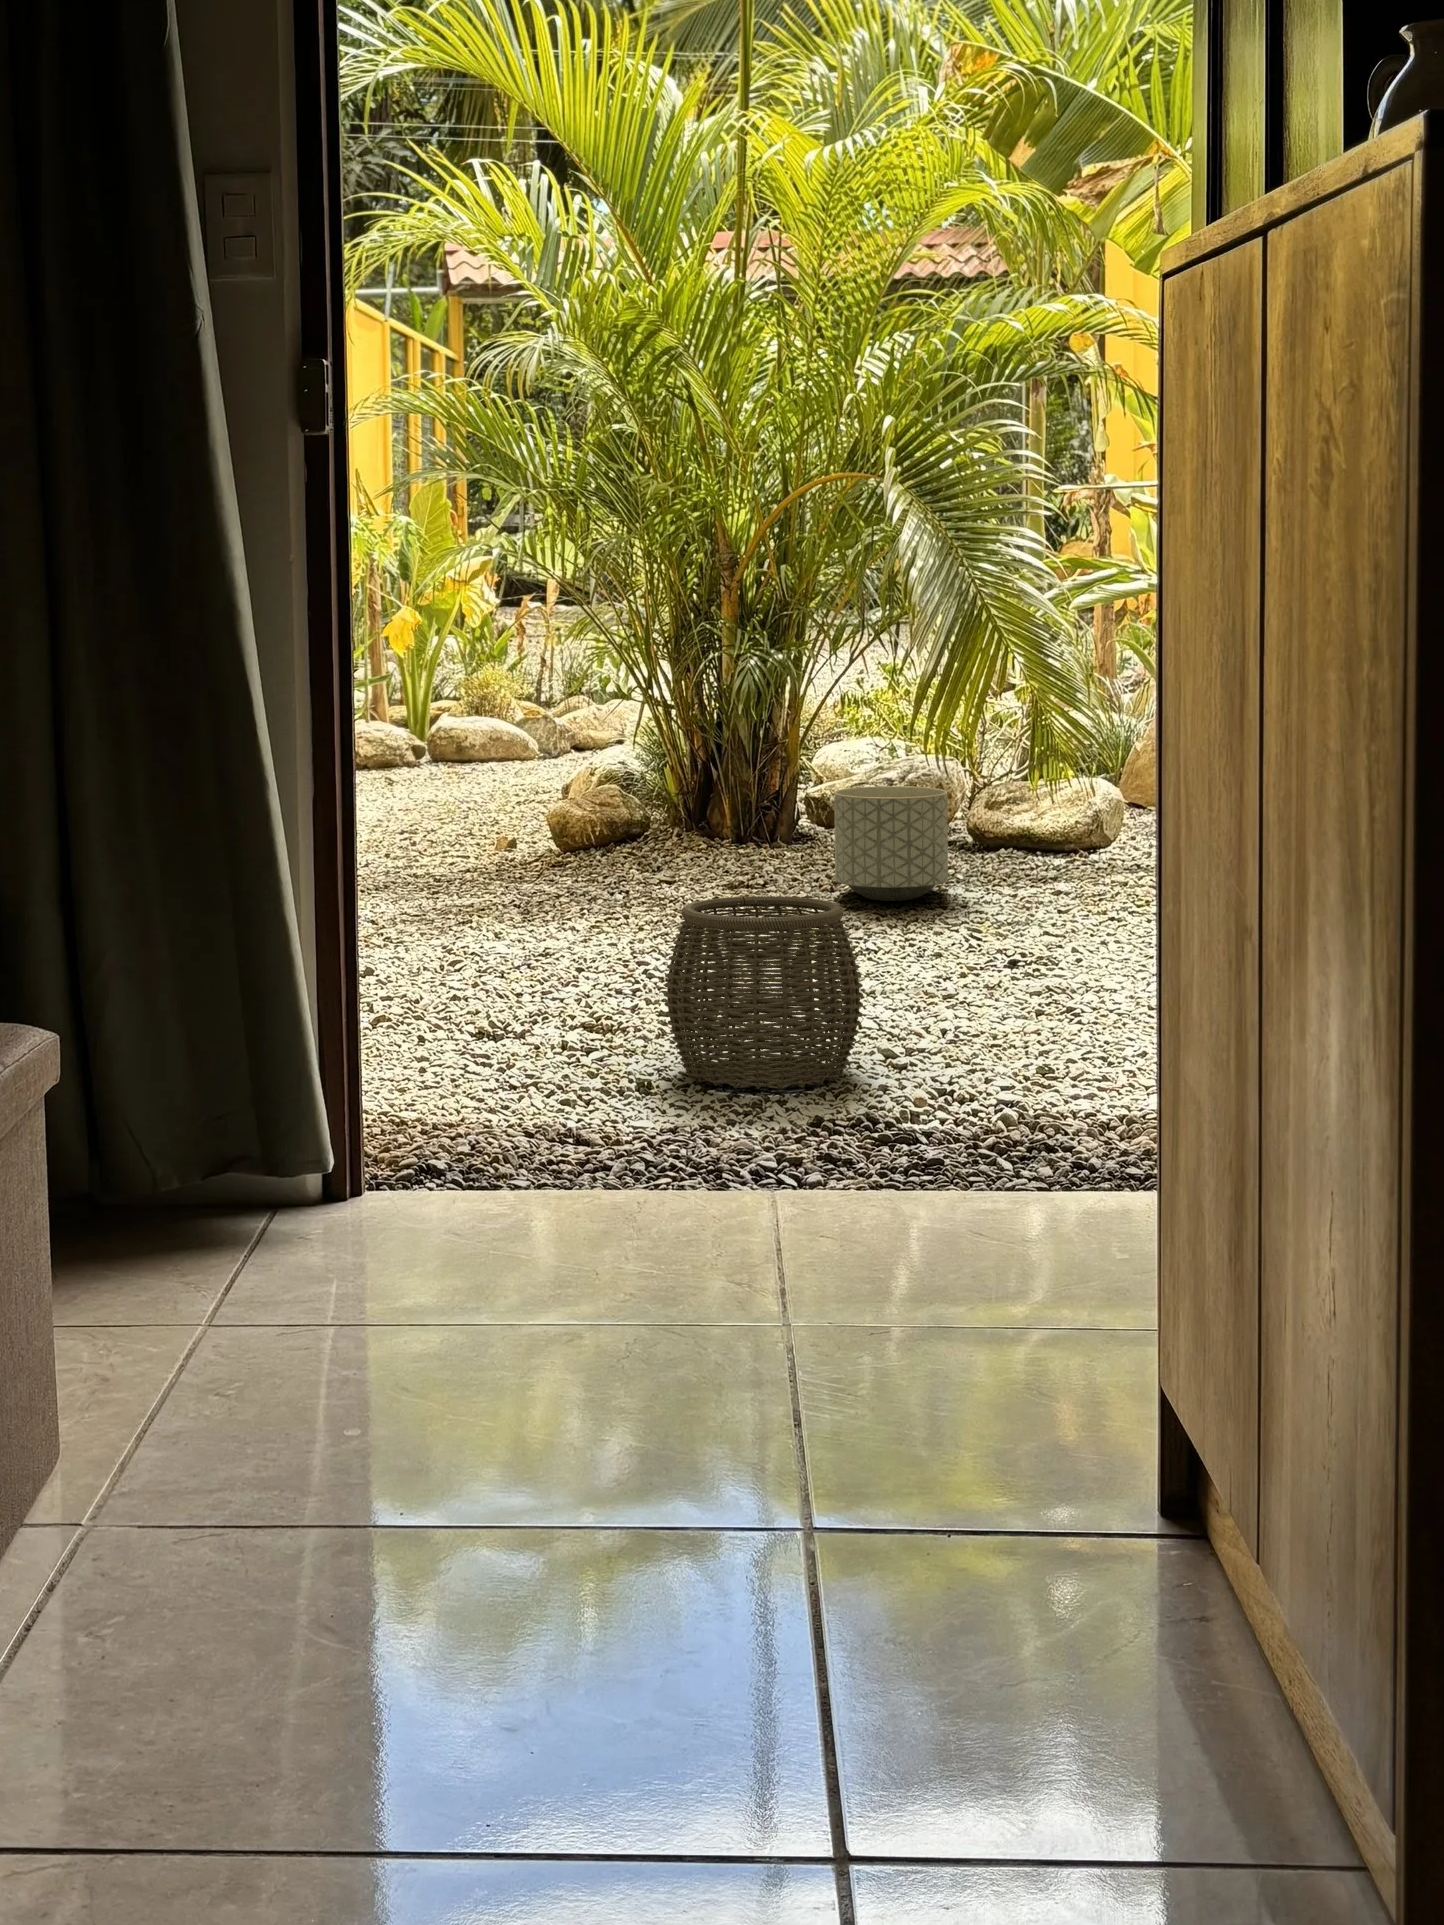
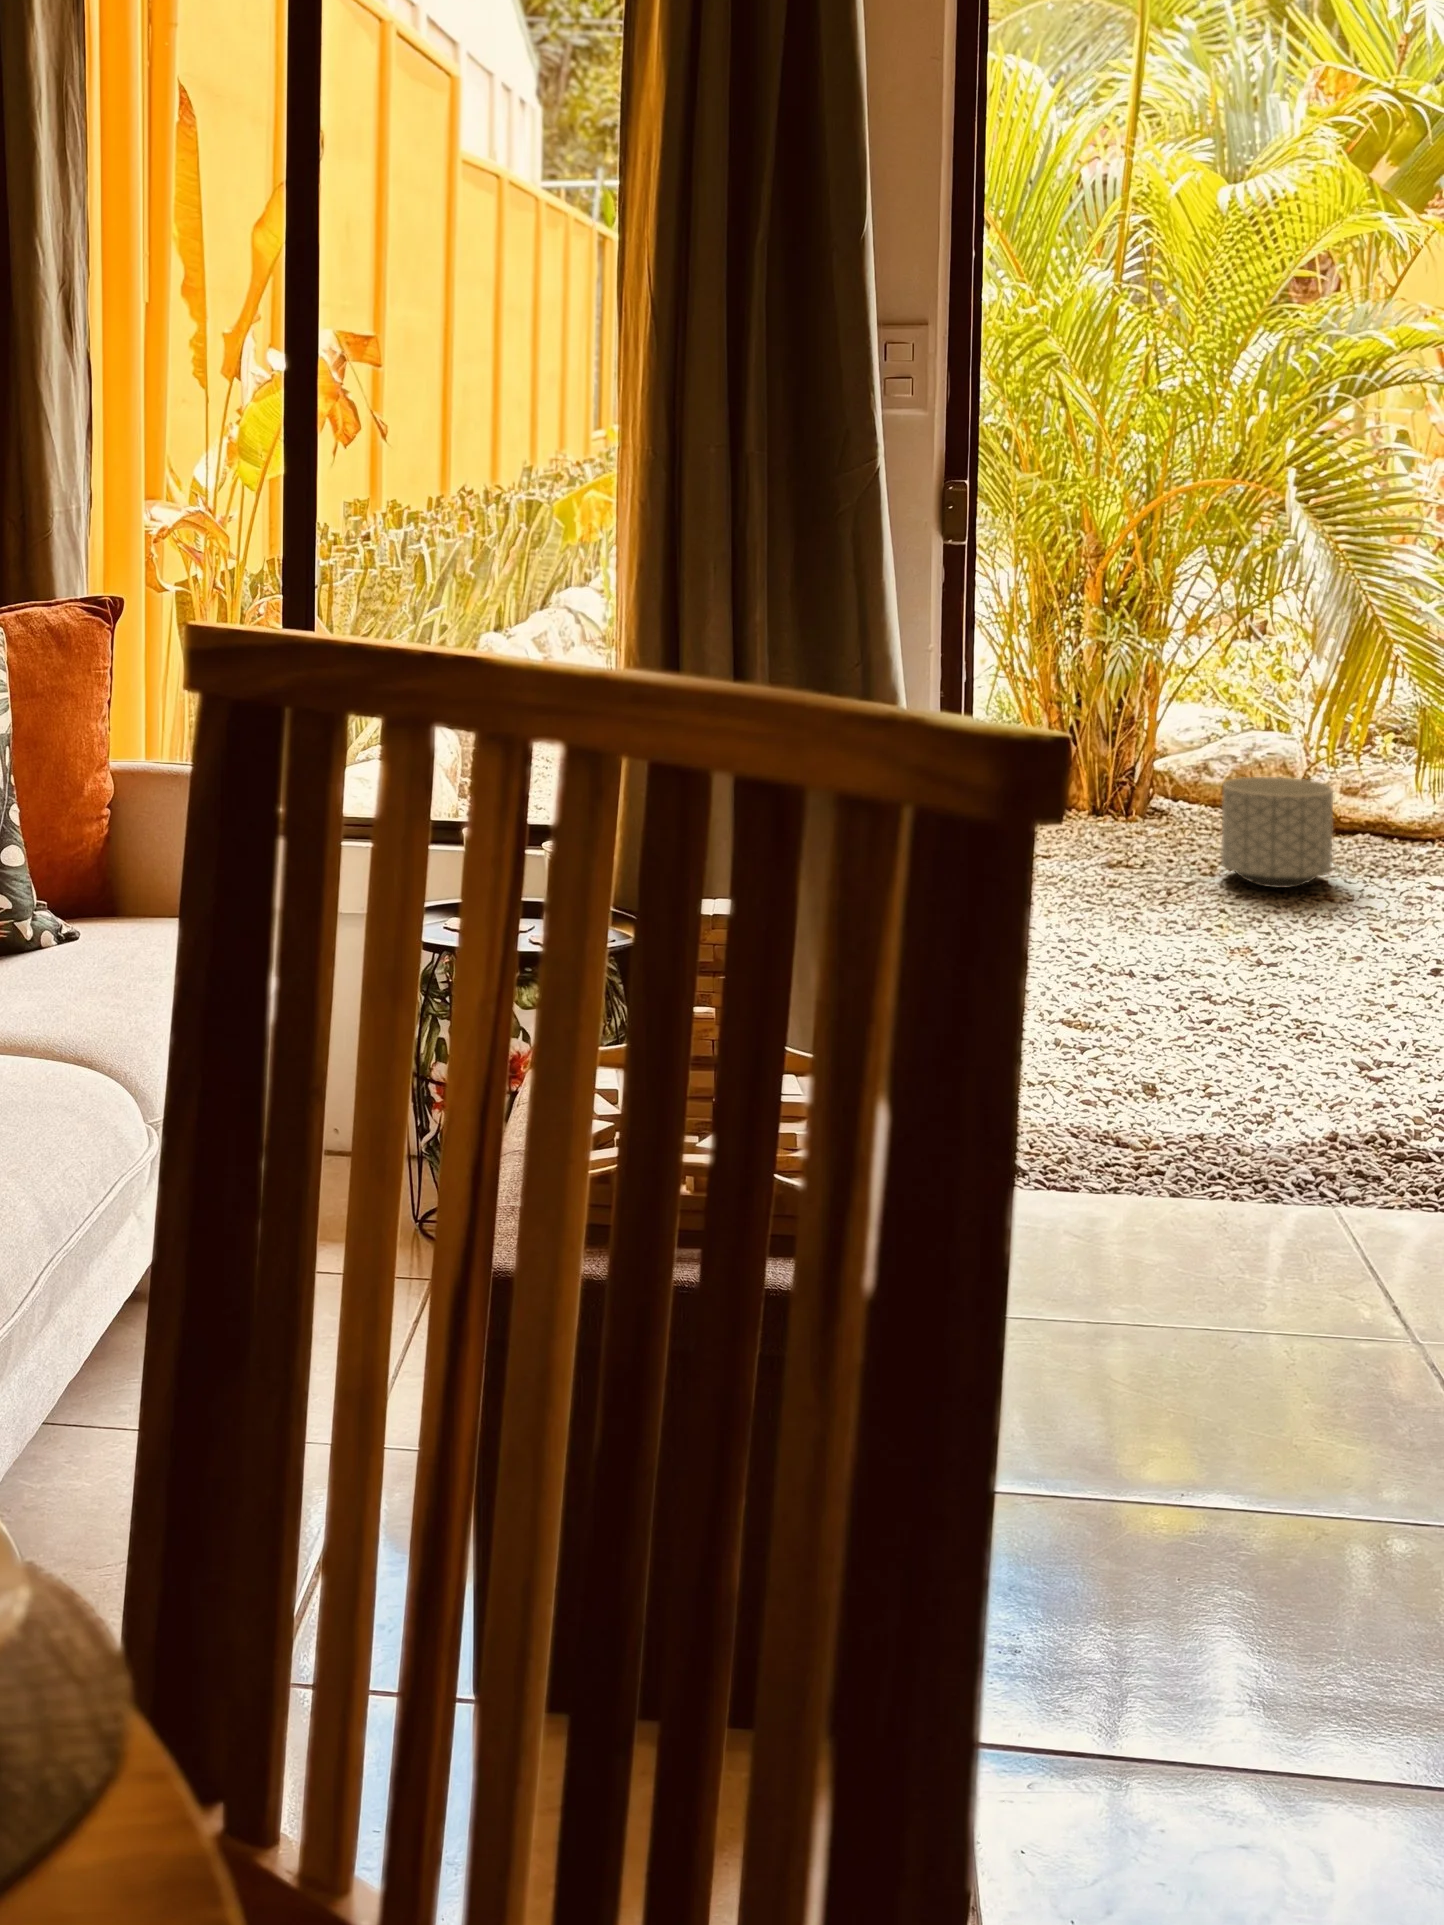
woven basket: present [664,896,863,1089] -> none [1173,922,1362,1104]

